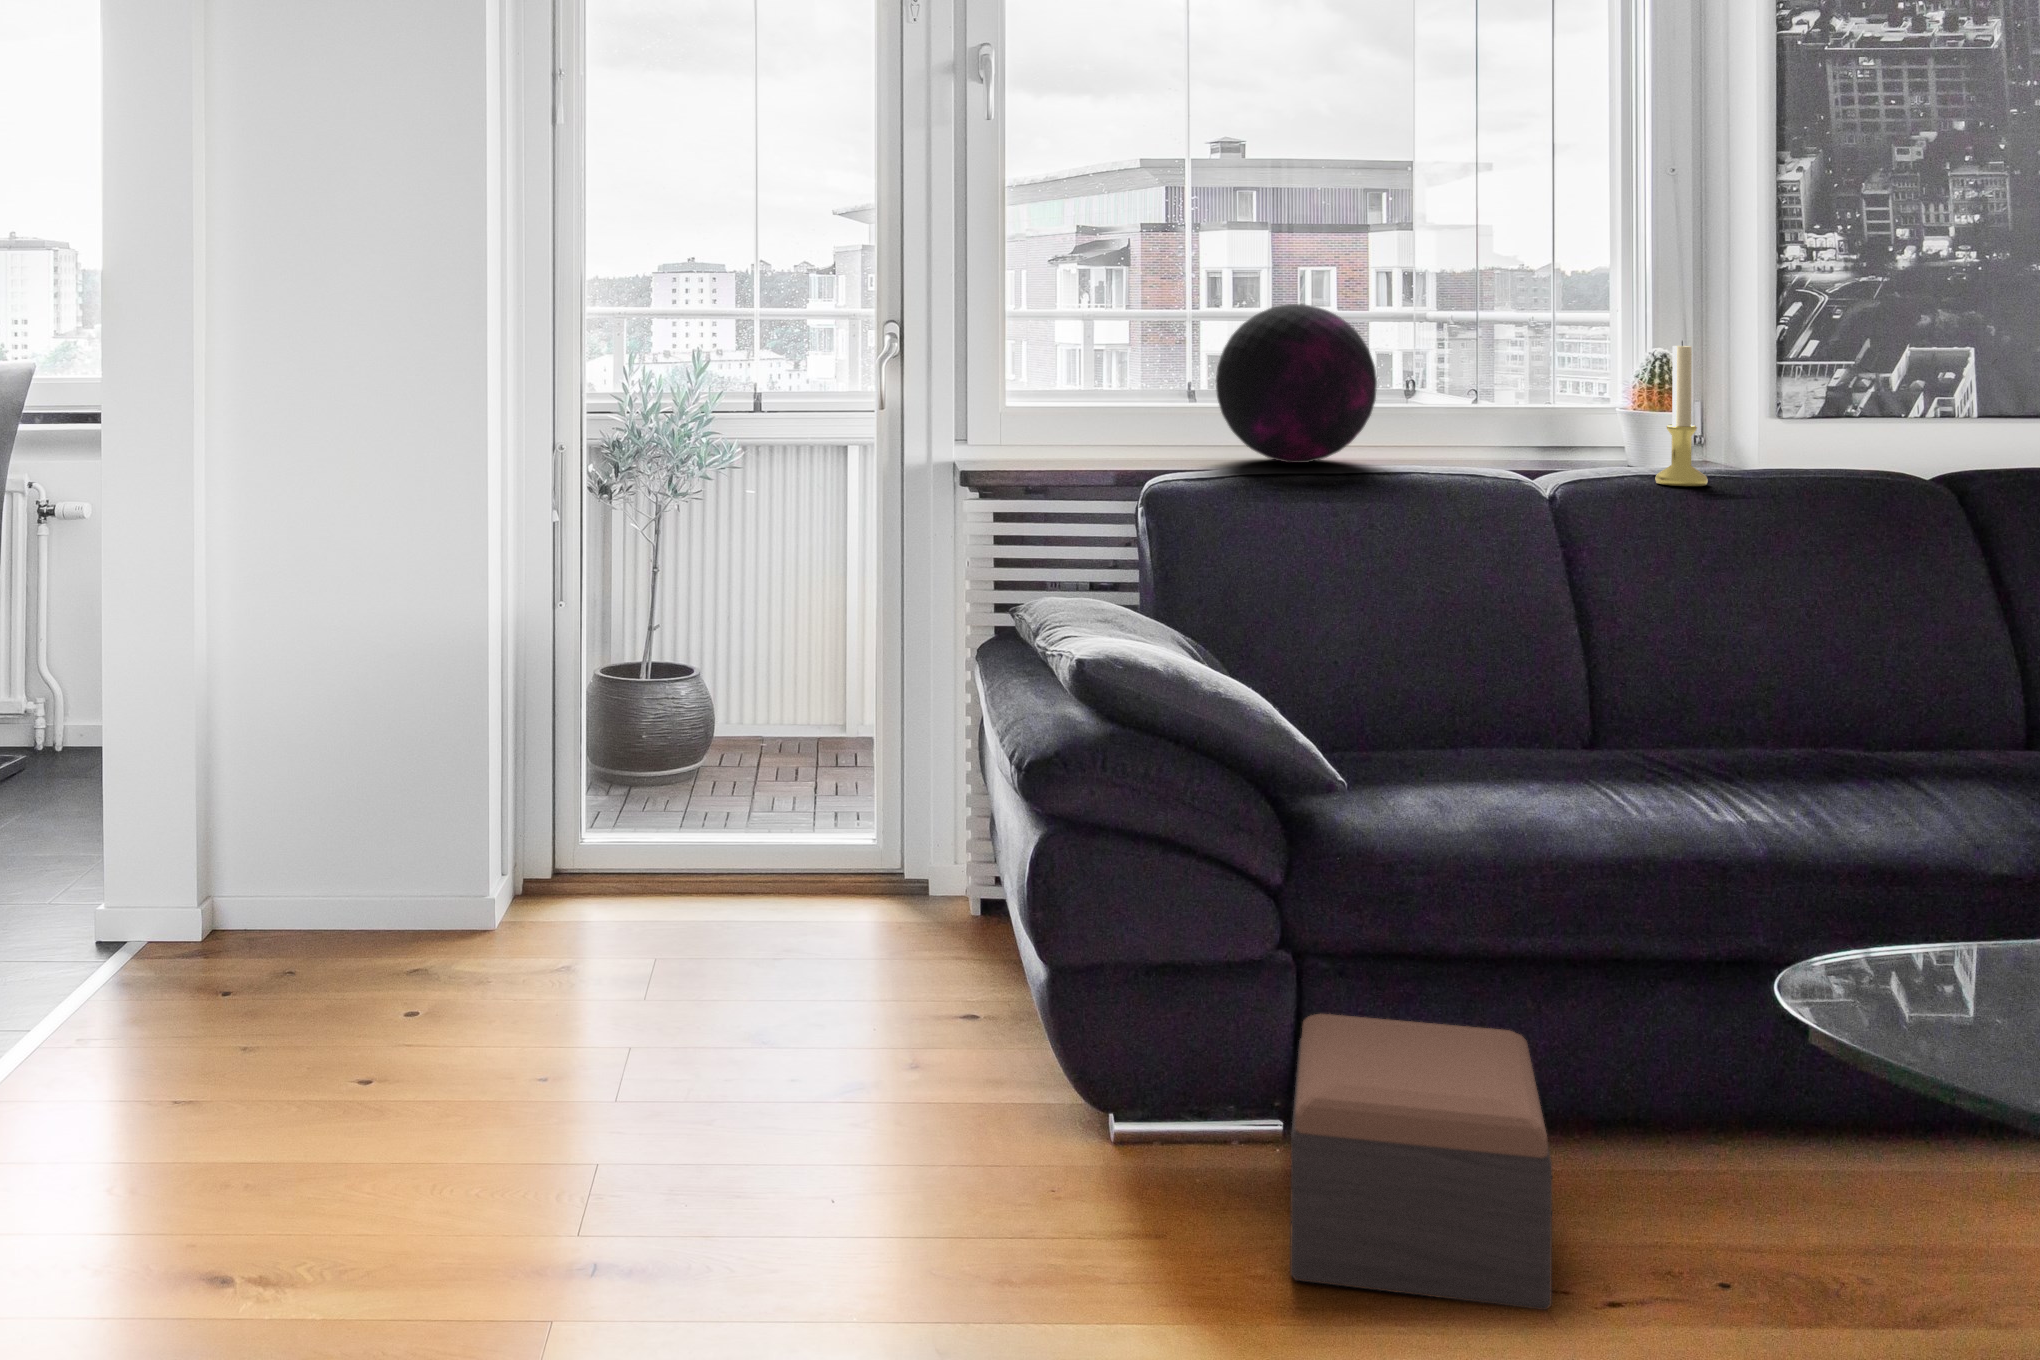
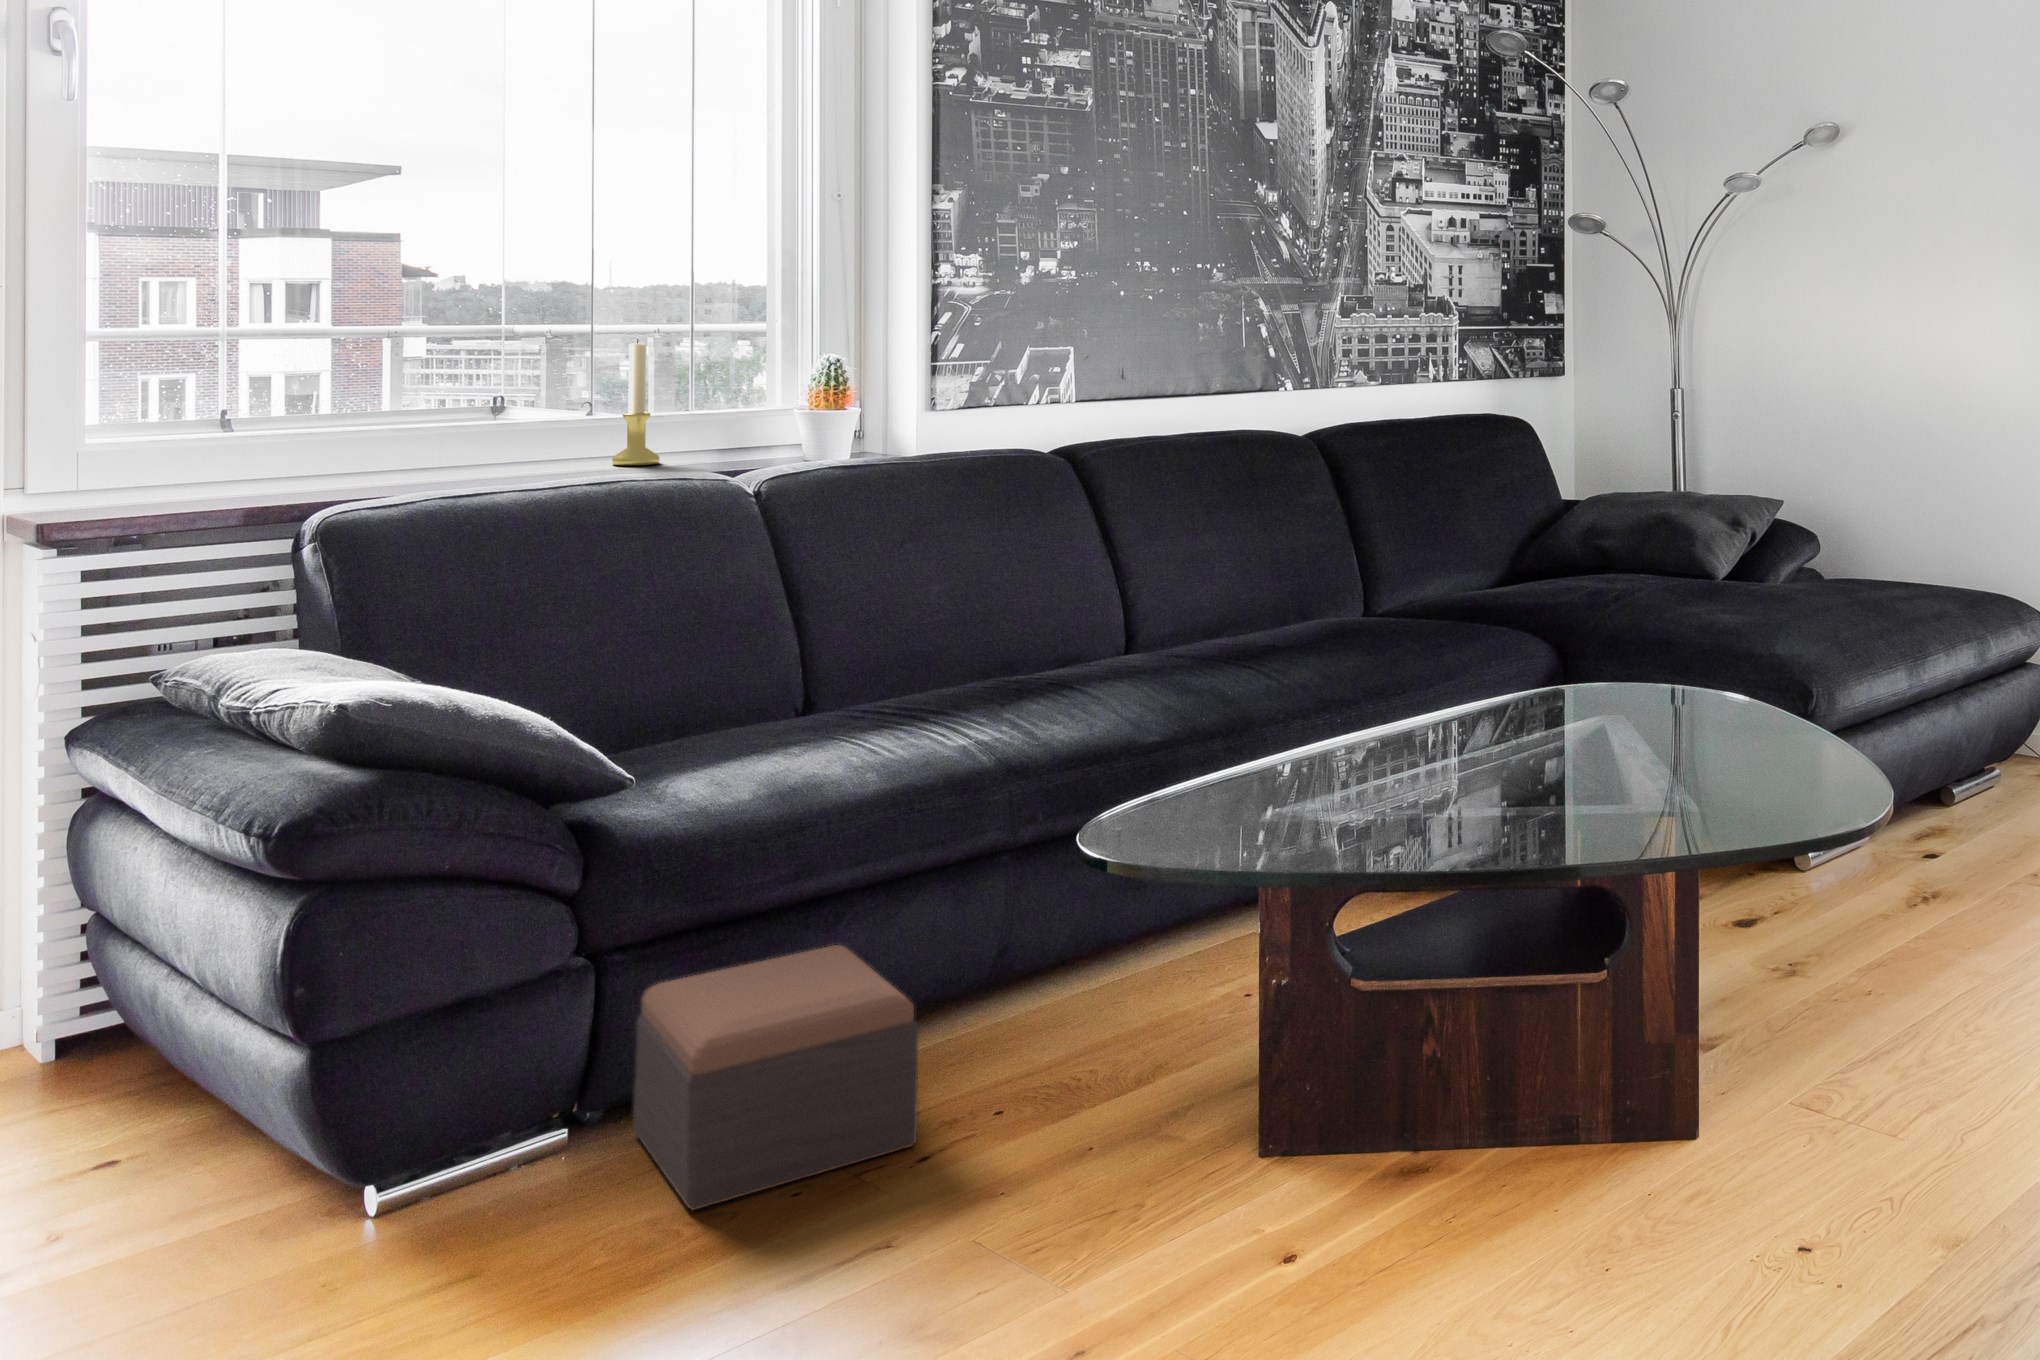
decorative orb: present [1216,304,1377,463] -> none [379,318,571,483]
candle holder: present [1655,341,1708,486] -> present [612,339,660,465]

